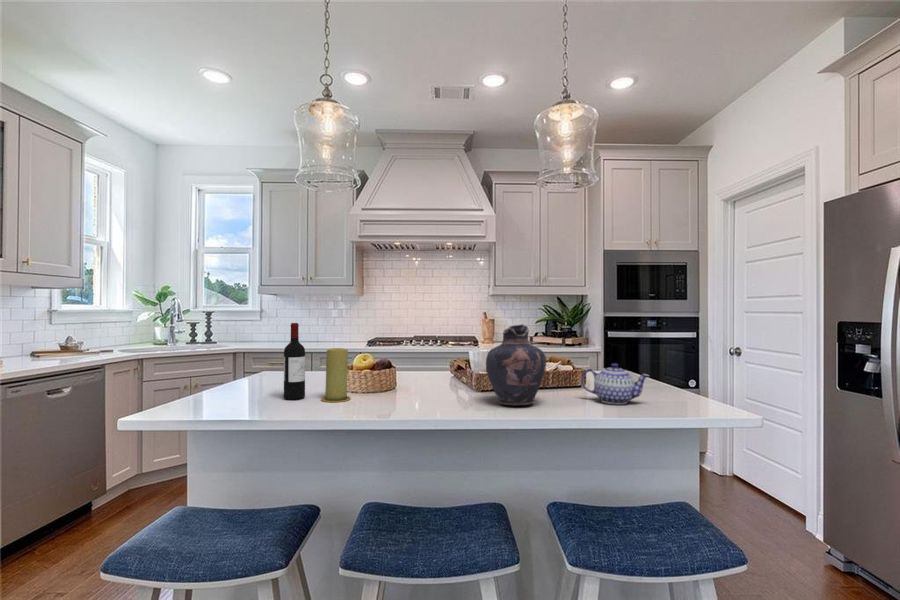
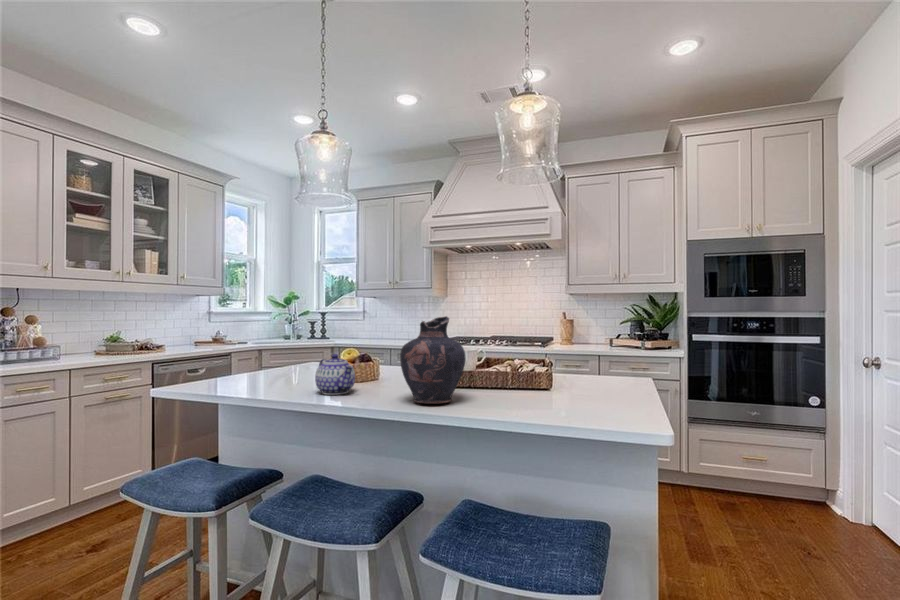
wine bottle: present [284,323,305,400] -> none [251,315,271,384]
candle: present [321,348,350,402] -> none [275,338,304,388]
teapot: present [581,363,649,404] -> present [315,354,355,395]

